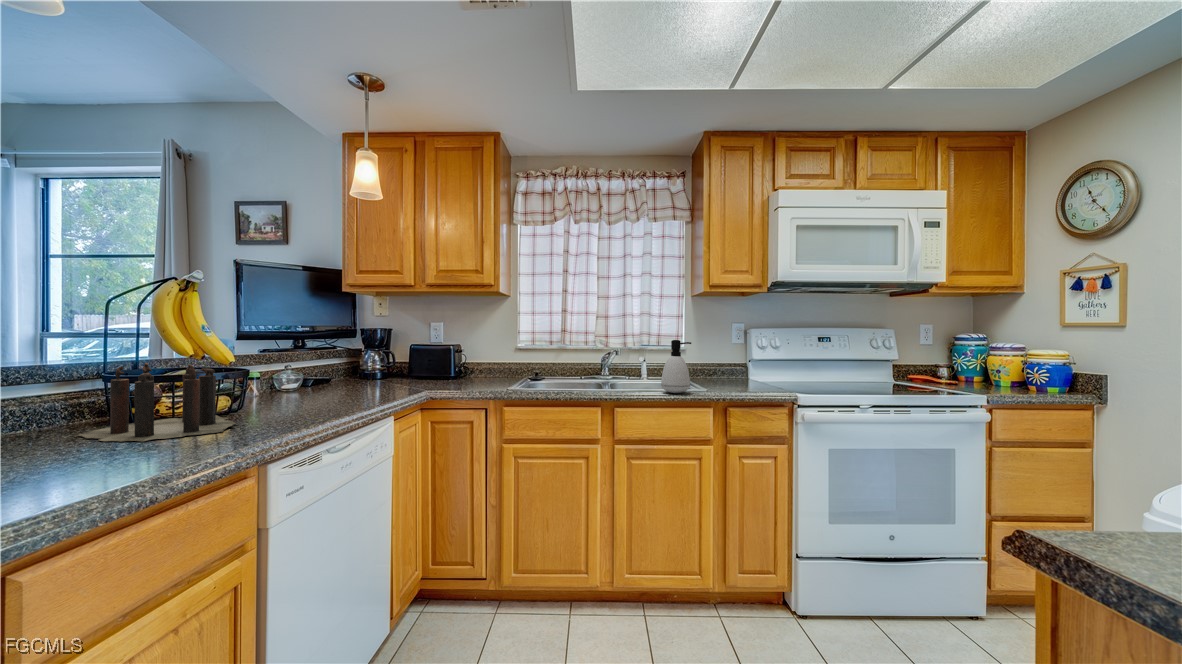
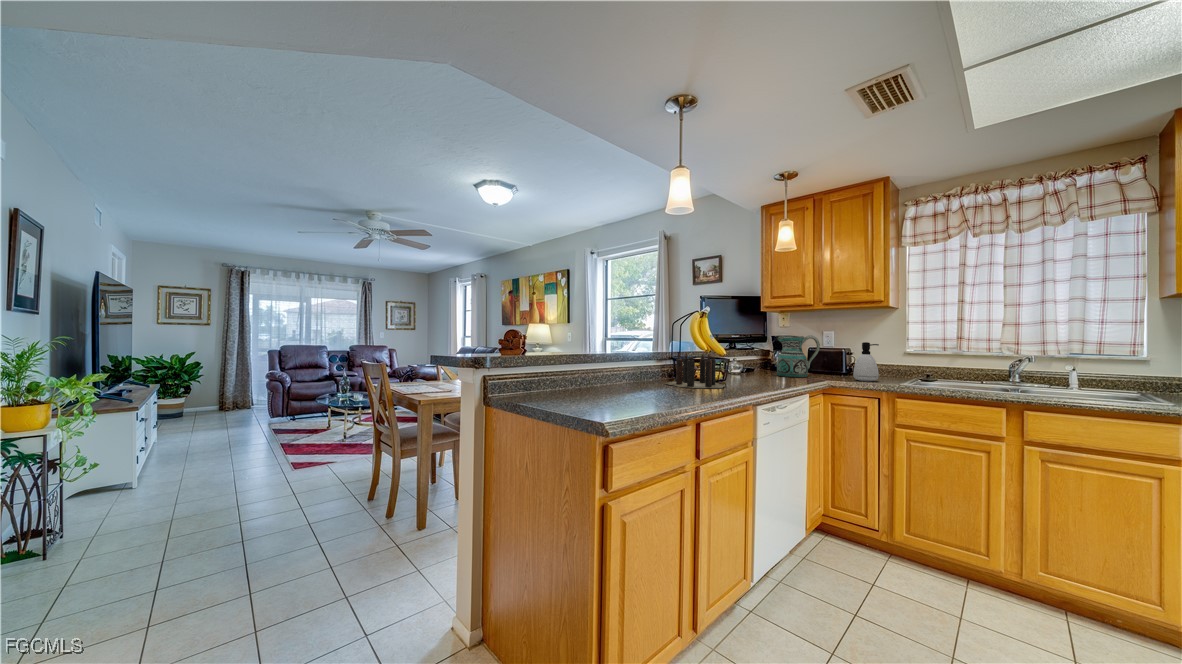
ceramic pitcher: none [359,327,419,389] -> present [777,335,820,377]
soap dispenser: present [661,340,691,393] -> present [853,342,879,382]

